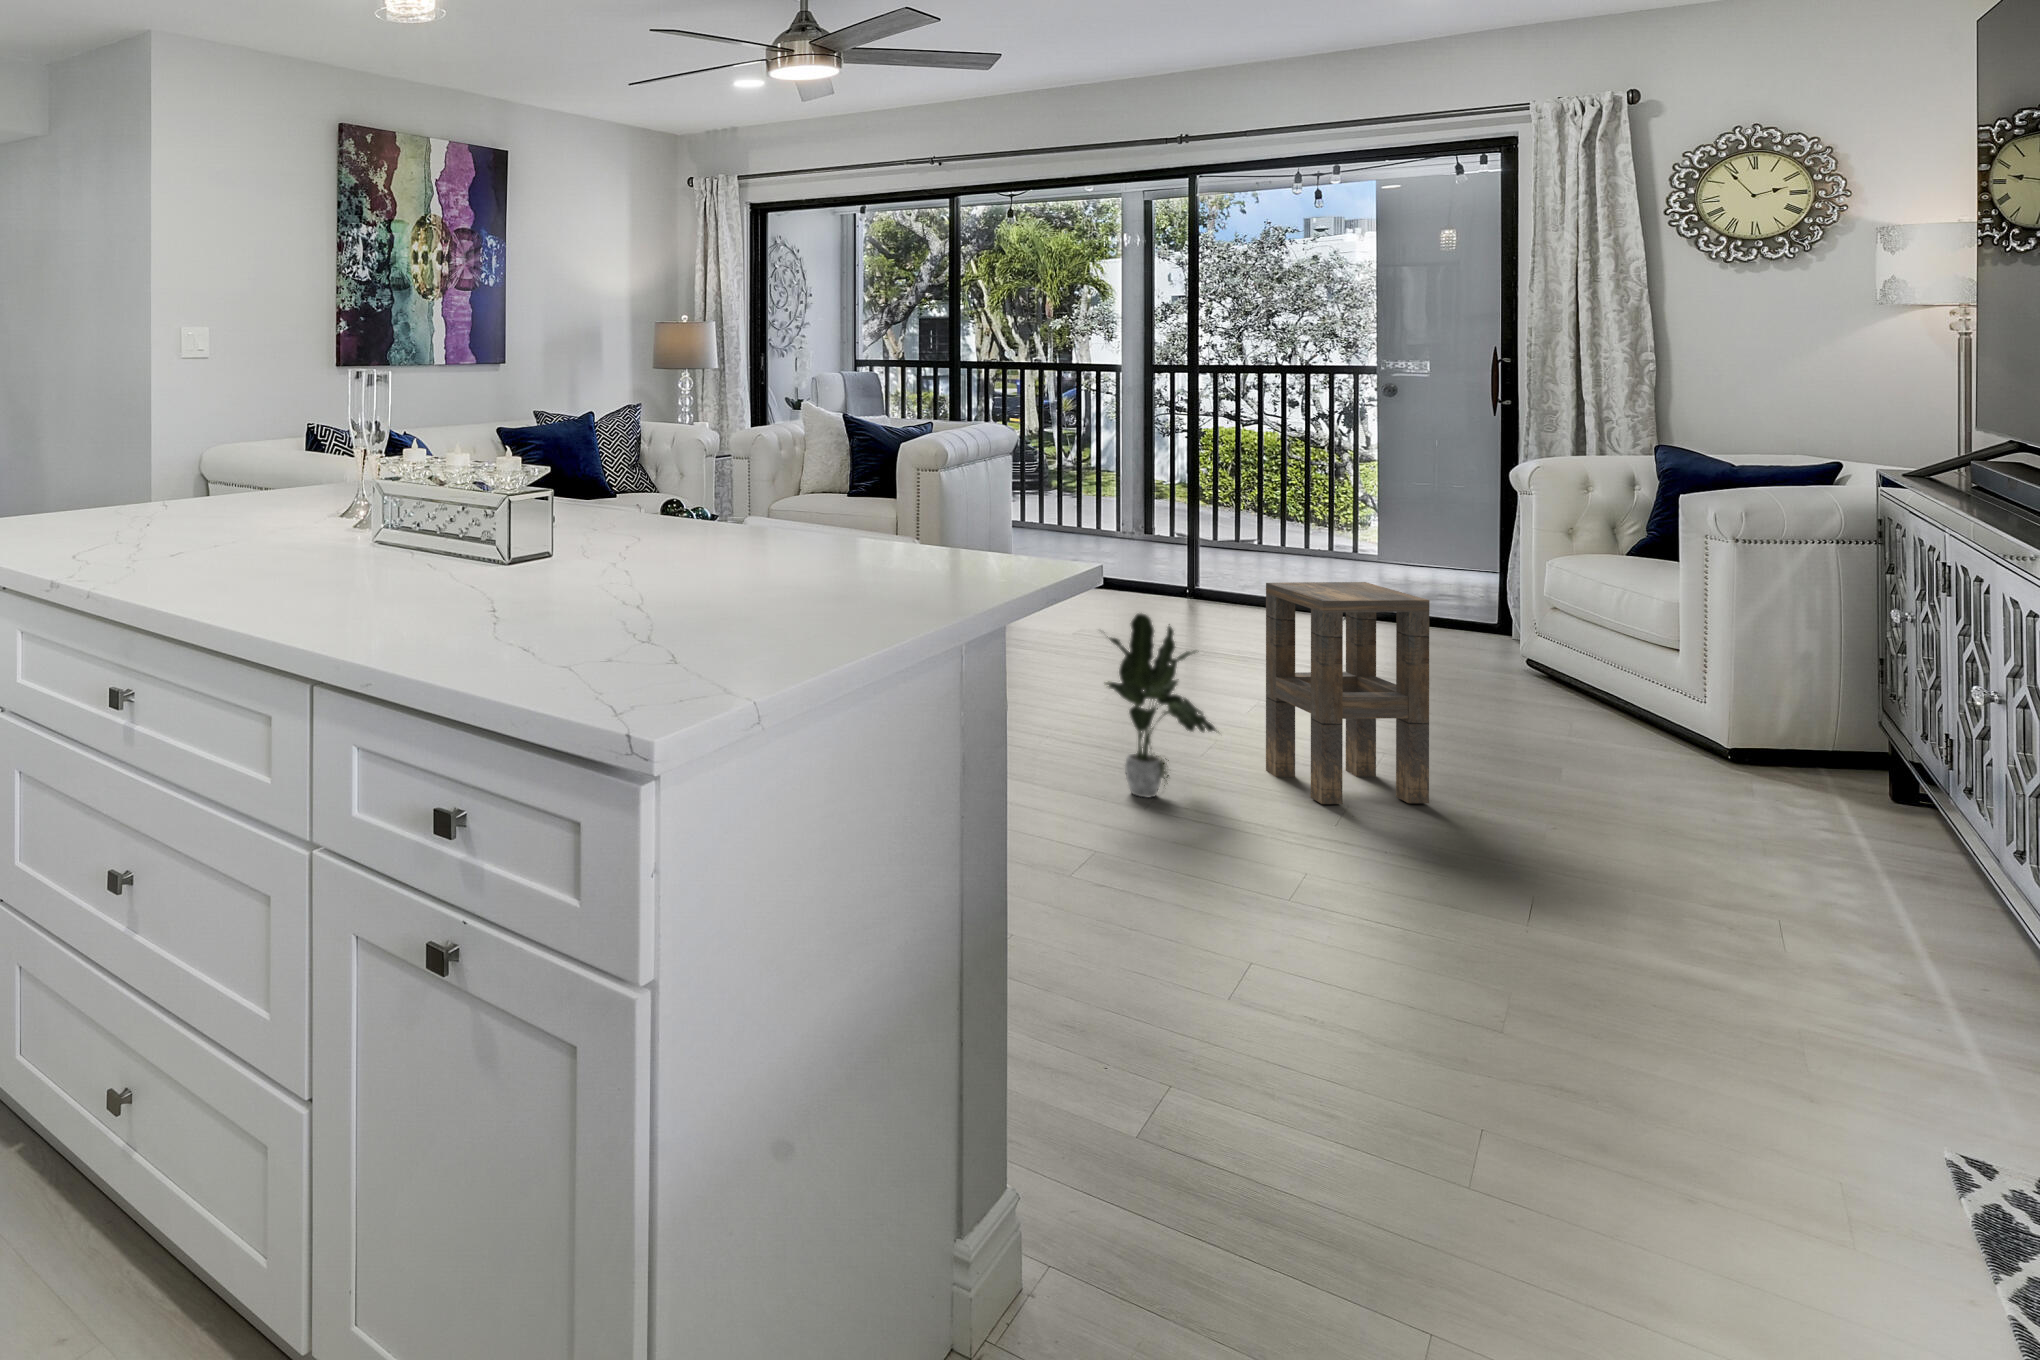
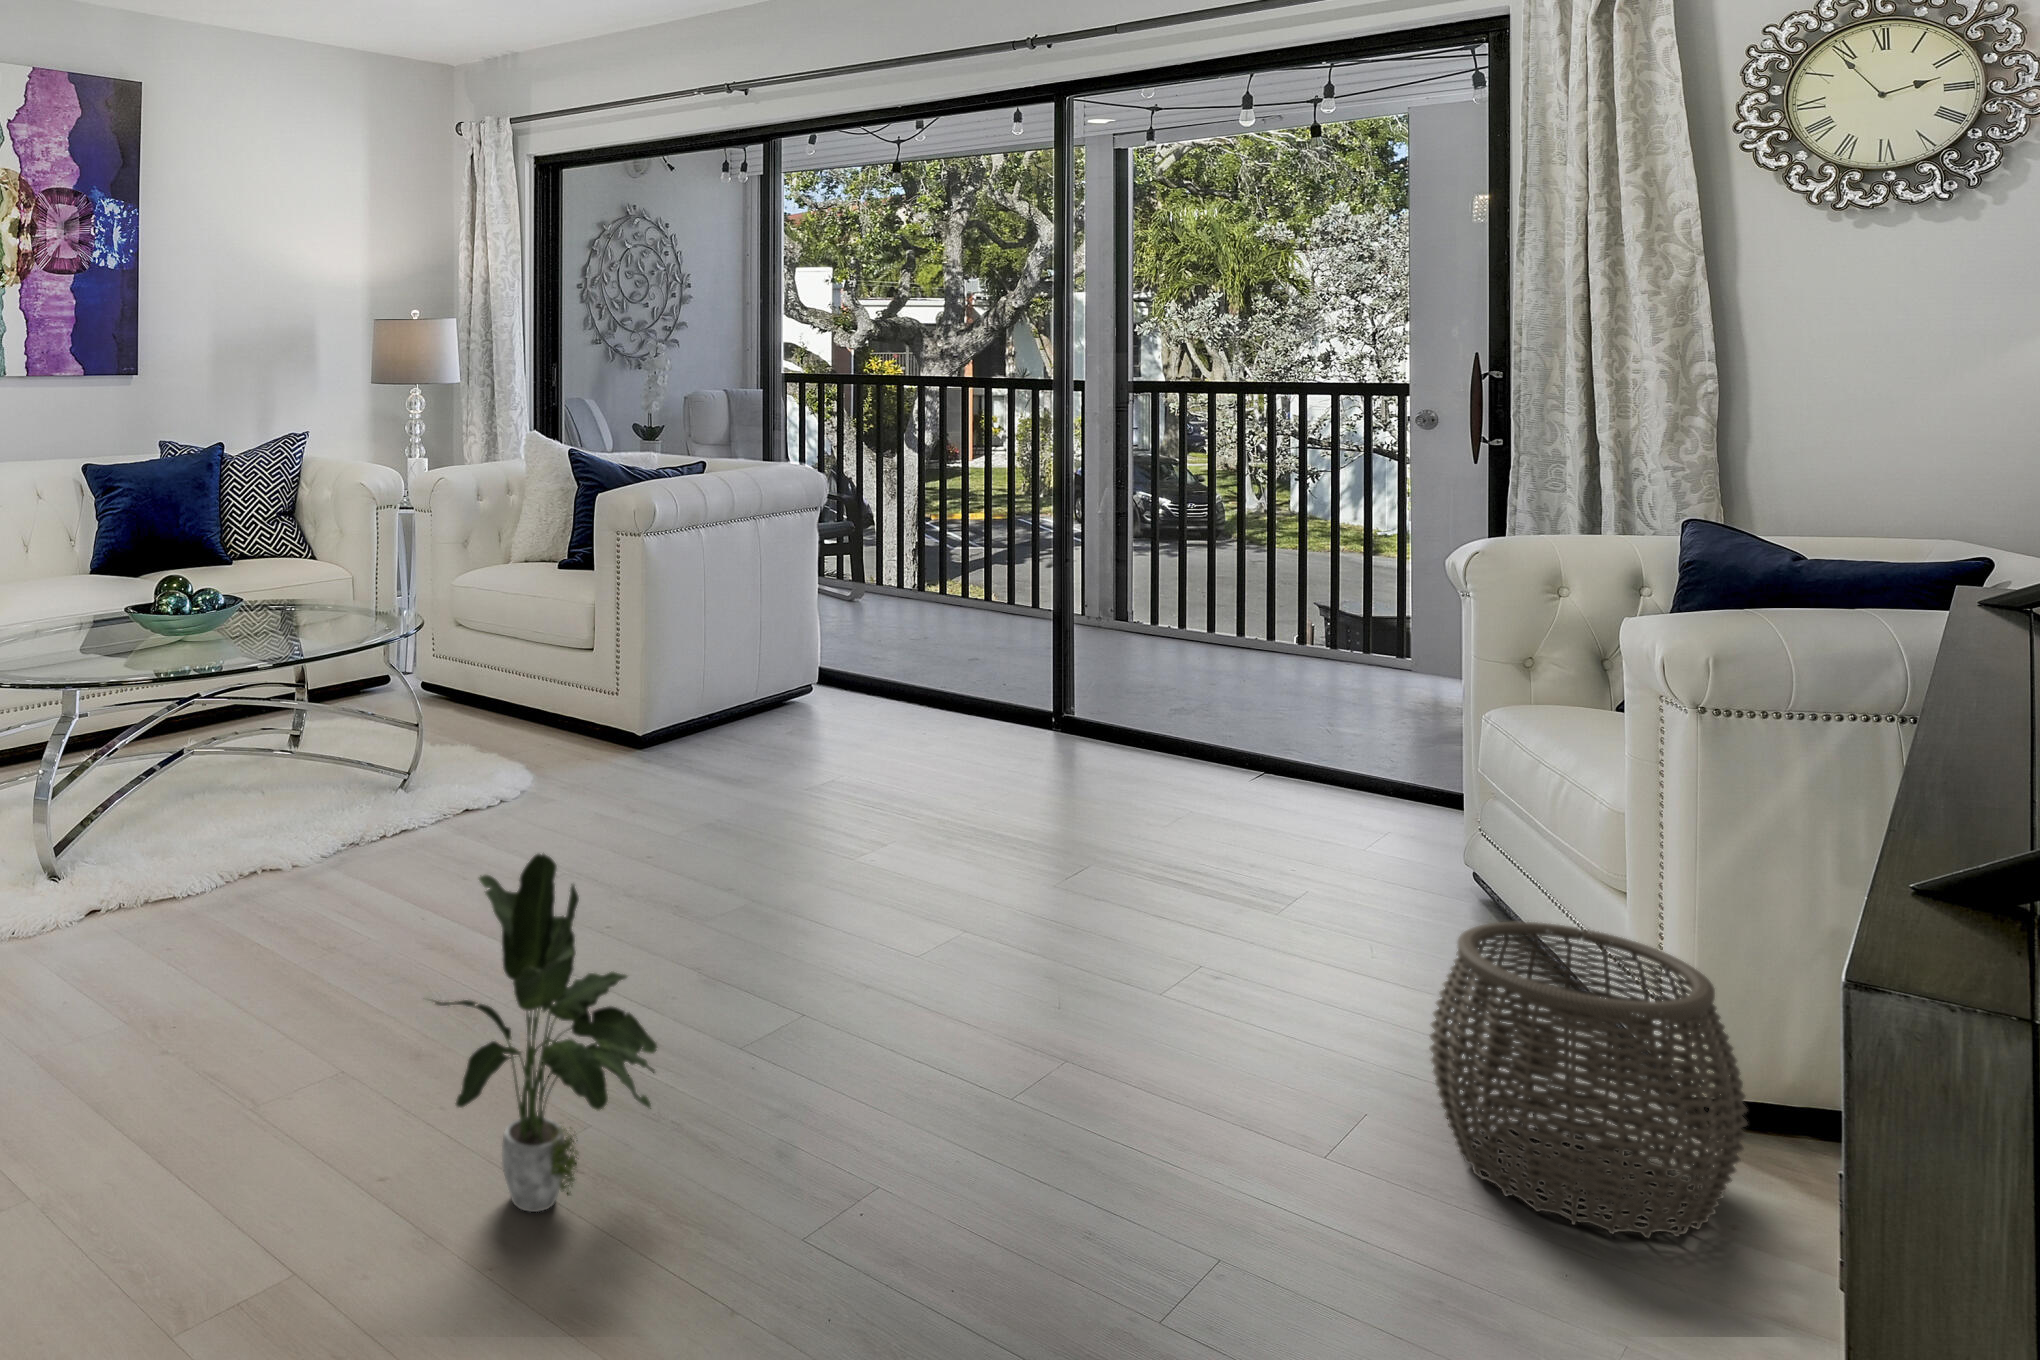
side table: present [1266,582,1430,804] -> none [825,791,1066,1263]
woven basket: none [1570,647,1739,787] -> present [1430,921,1747,1238]

